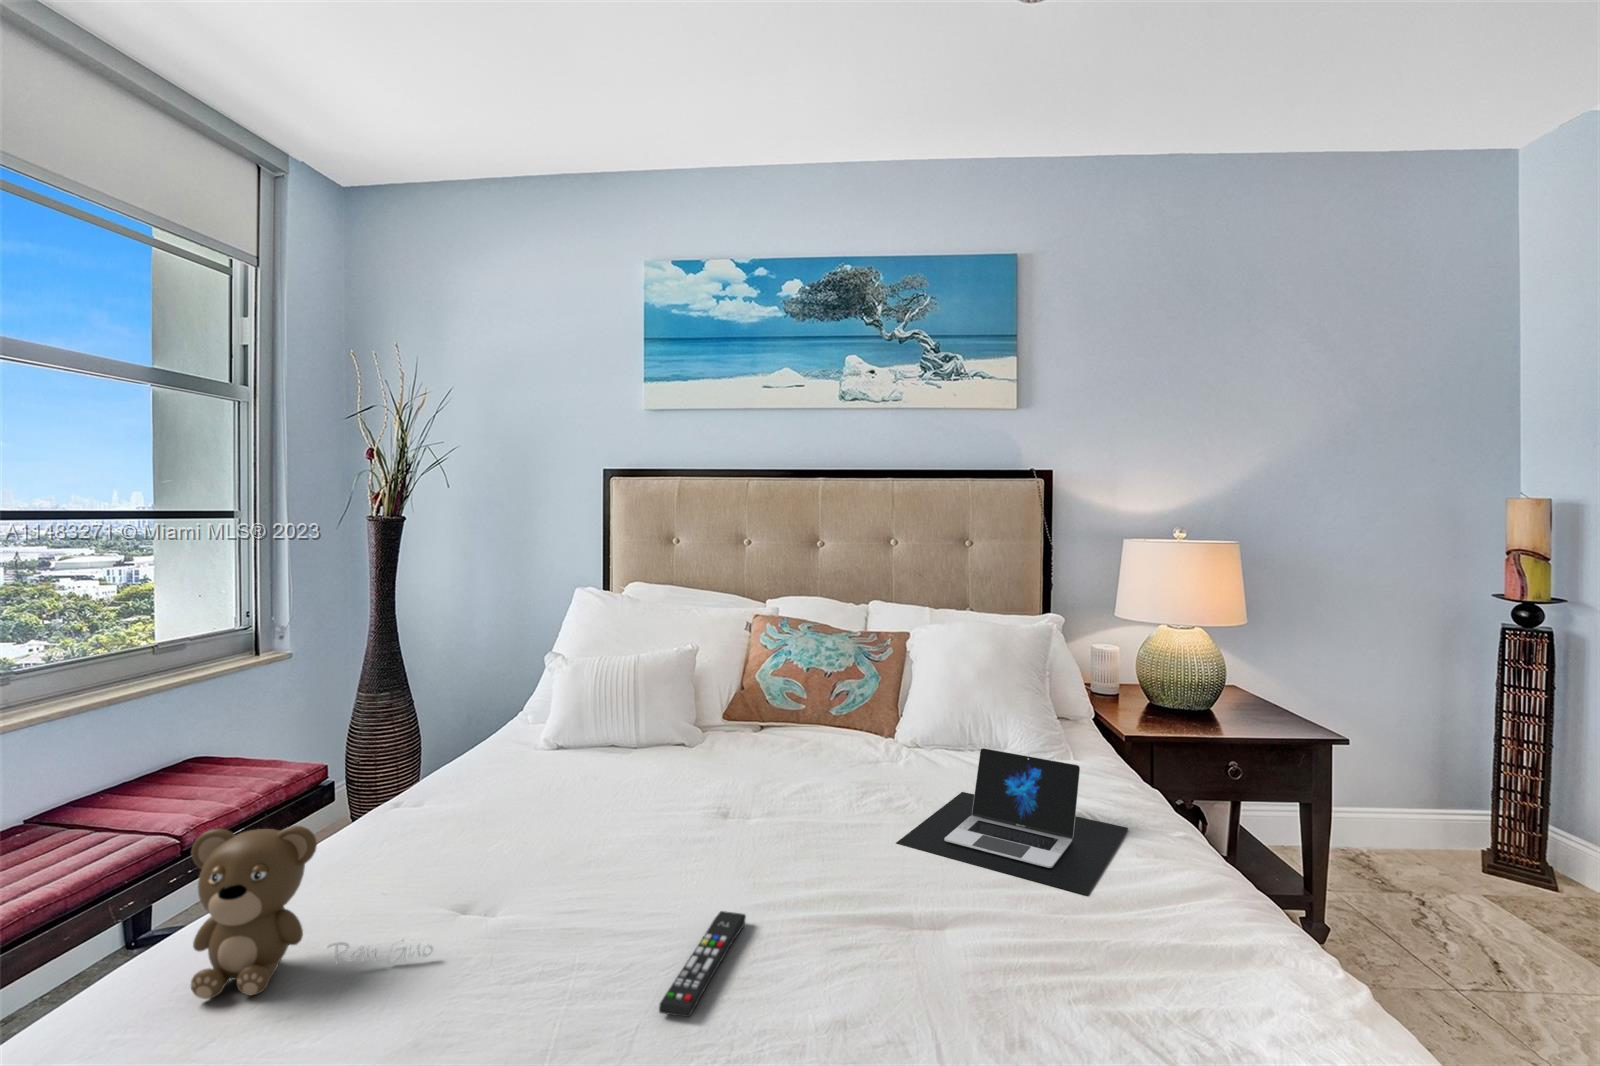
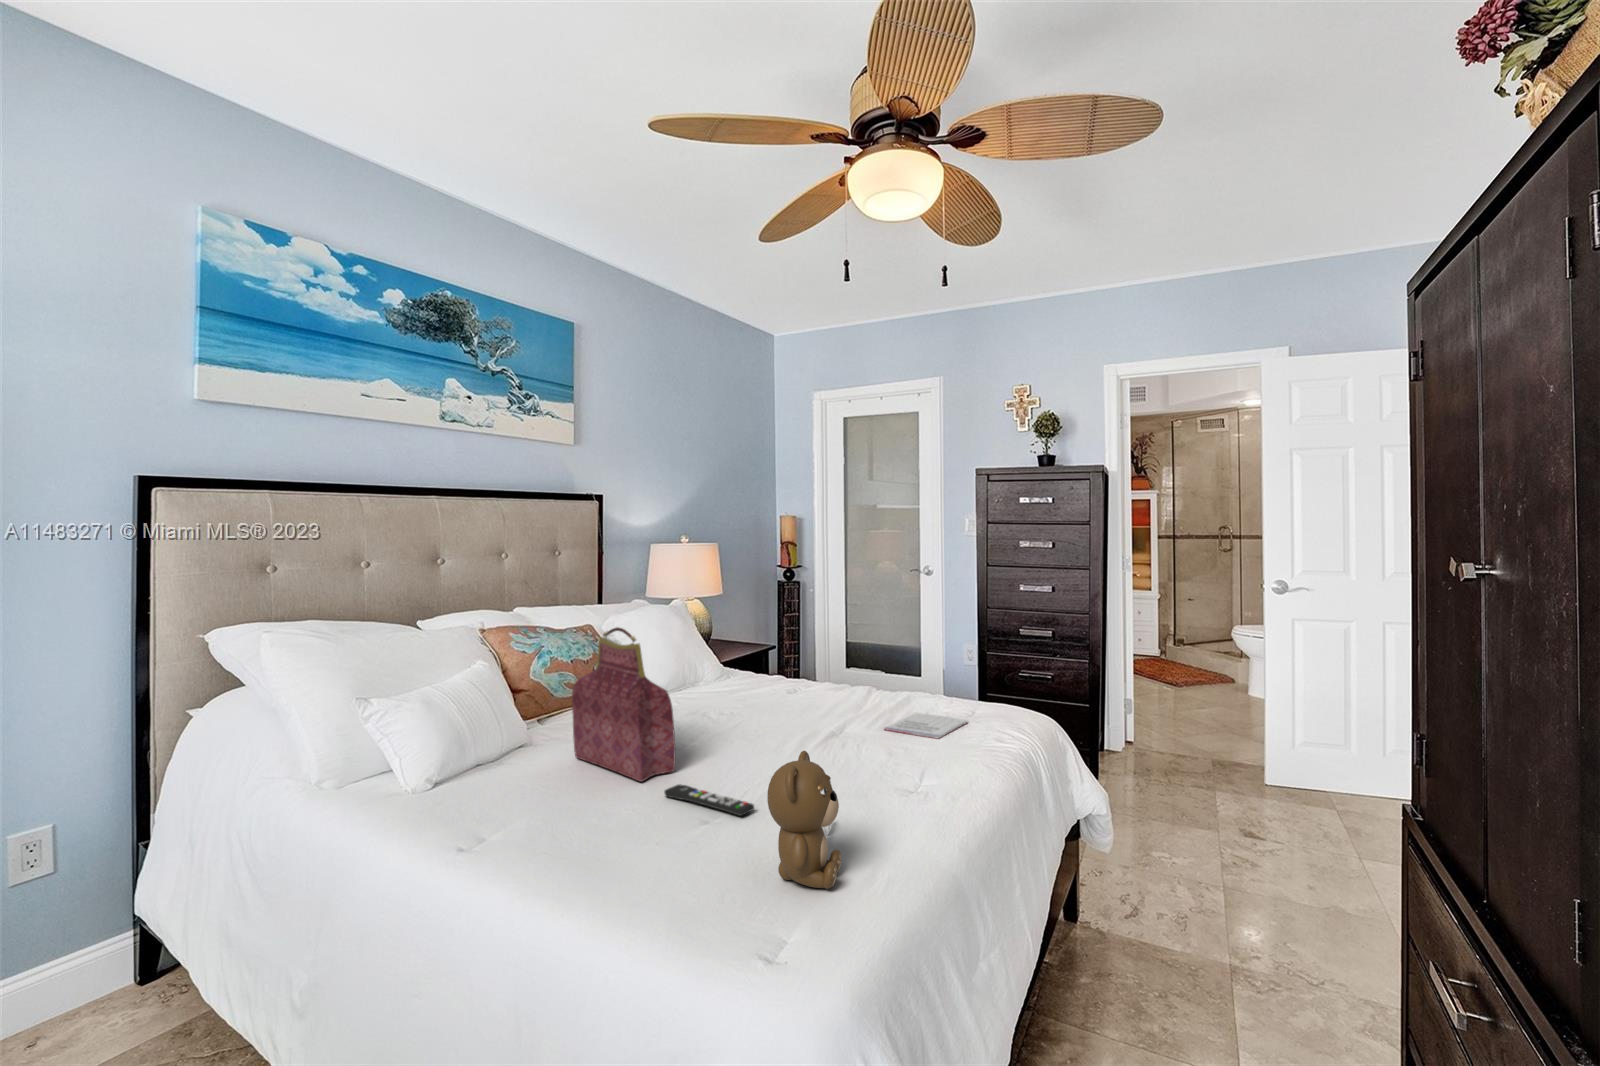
handbag: none [588,636,704,820] -> present [572,627,675,782]
laptop: present [896,748,1128,895] -> none [747,657,886,722]
remote control: present [659,911,746,1017] -> present [664,784,754,816]
notebook: none [895,914,1052,1018] -> present [884,713,968,738]

